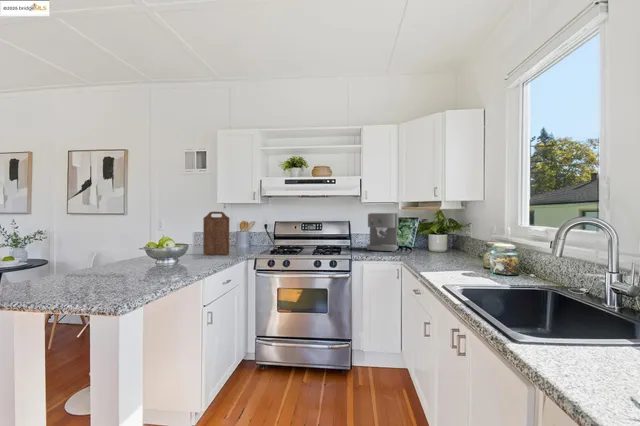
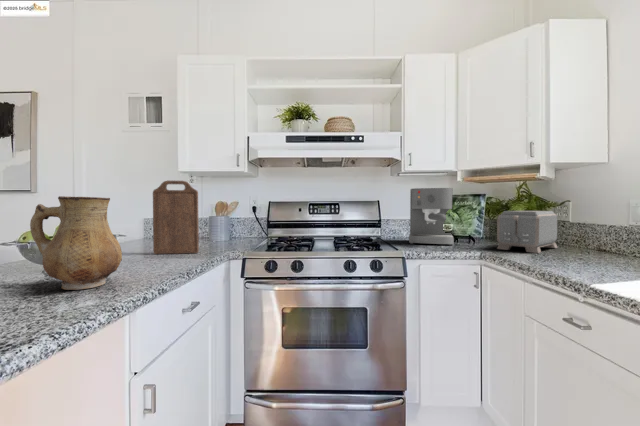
ceramic pitcher: none [155,227,193,271] -> present [30,196,122,290]
toaster: none [418,229,461,258] -> present [497,211,558,253]

